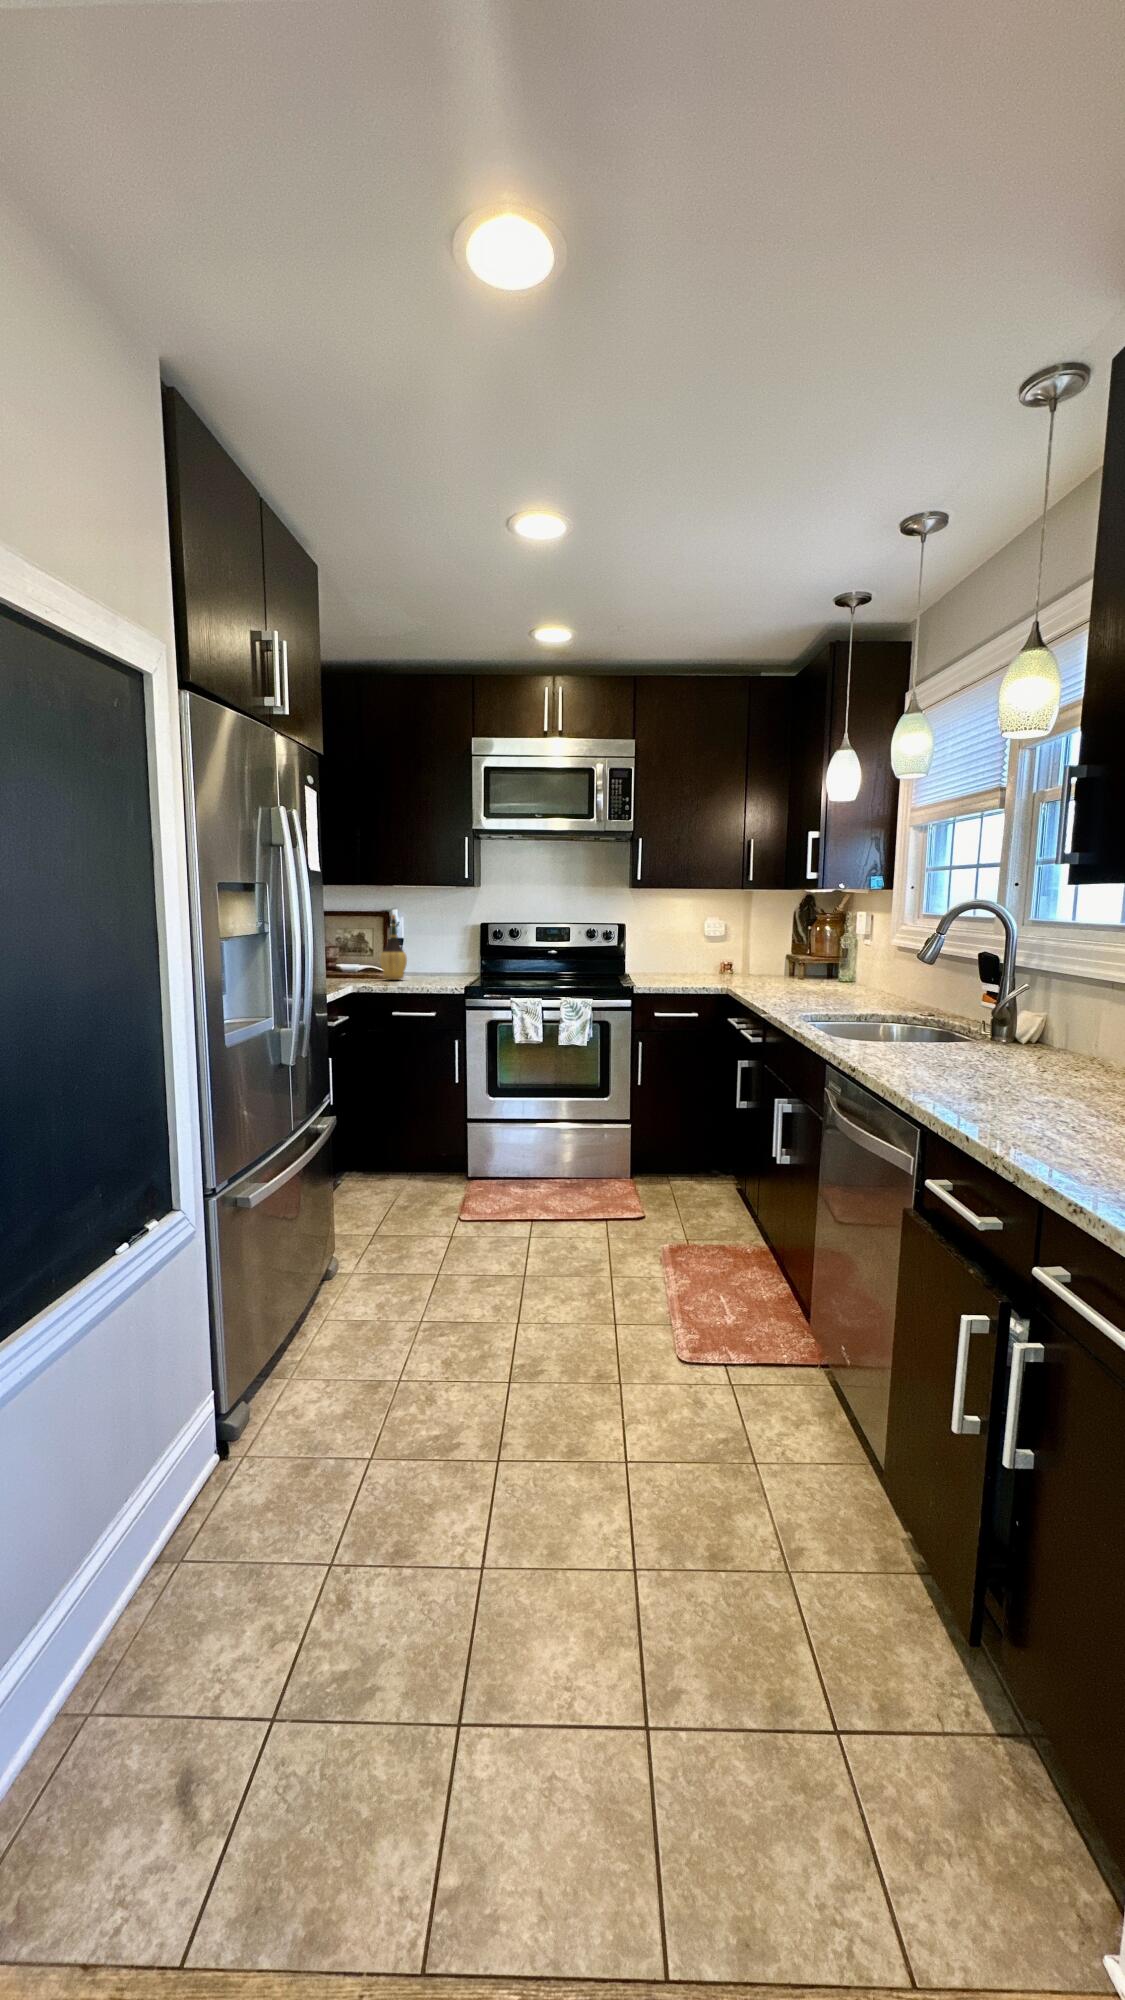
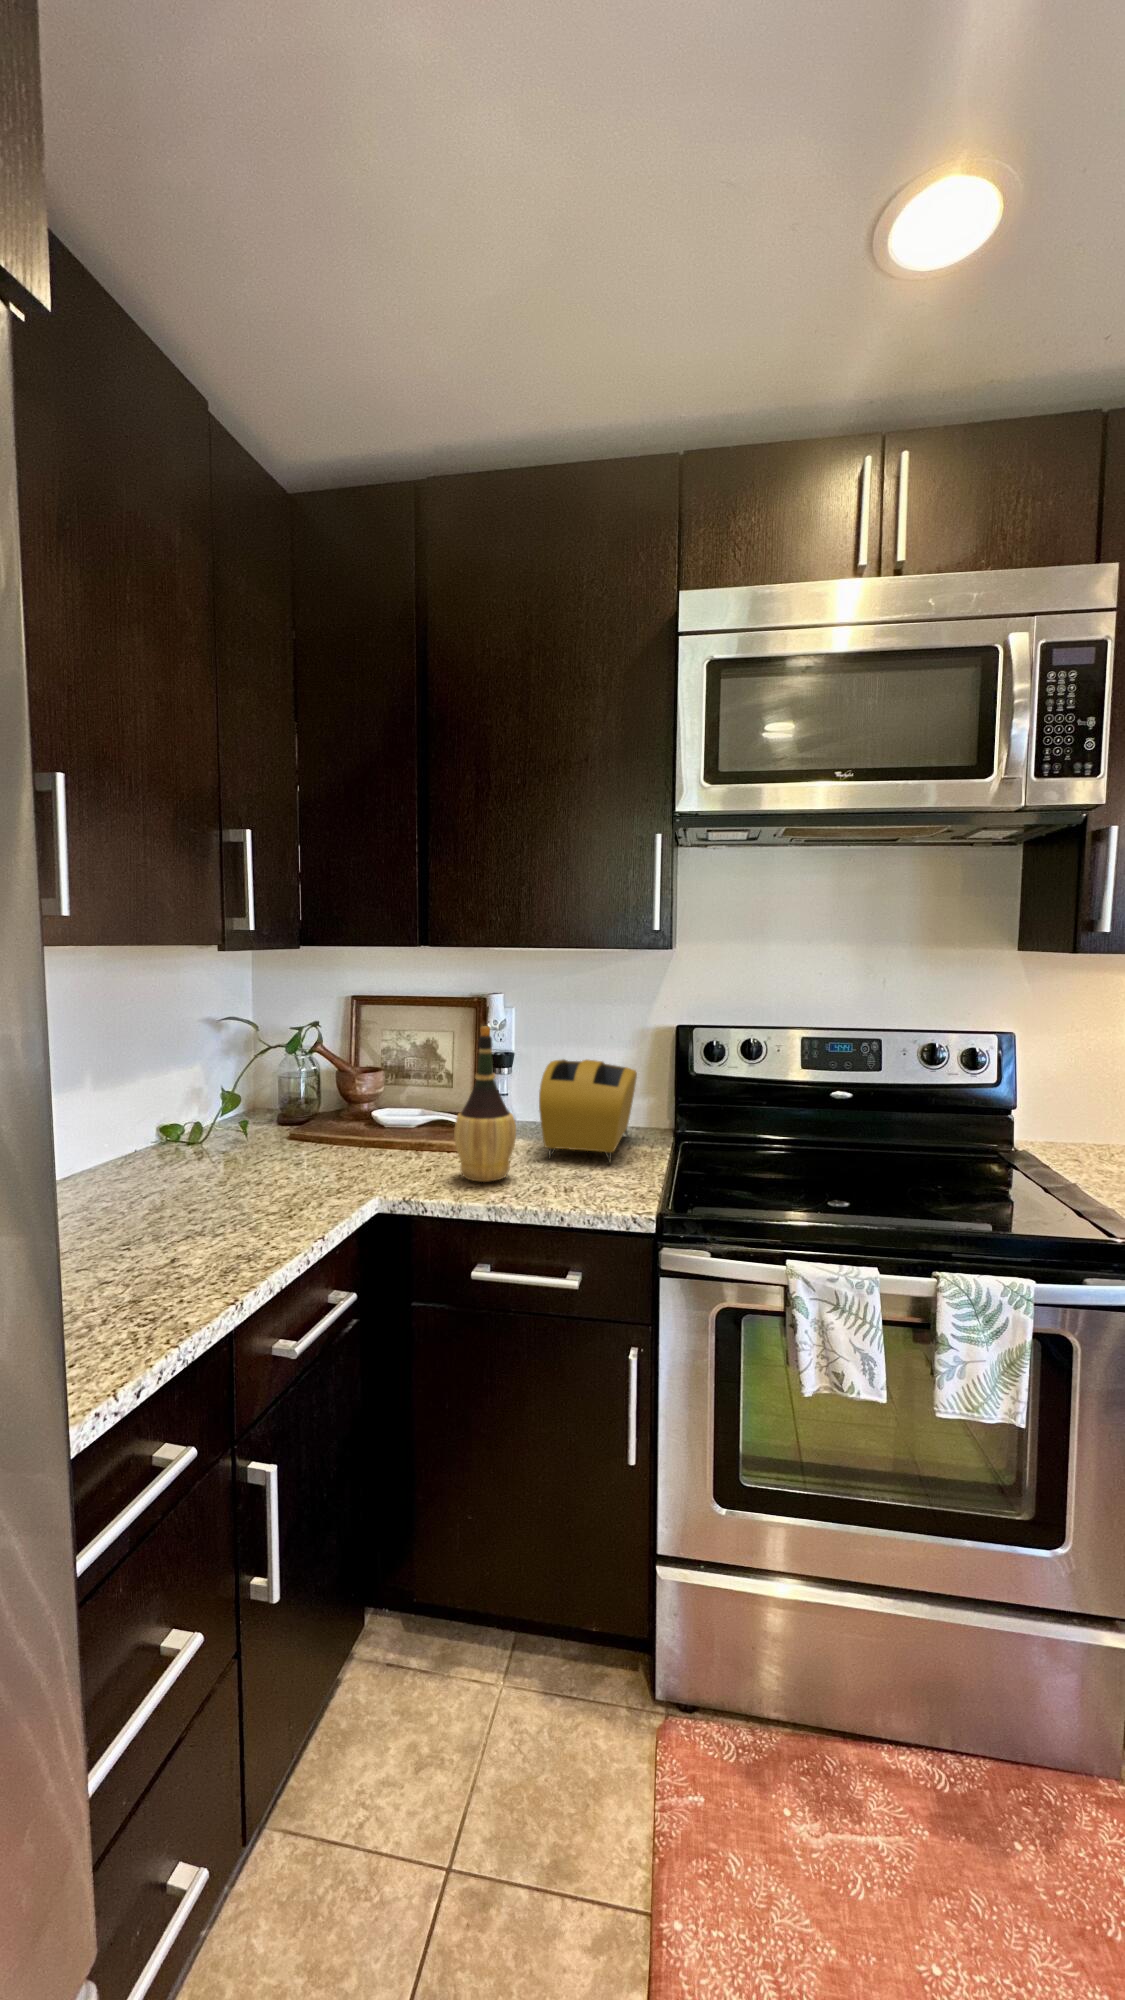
toaster: none [417,937,462,979] -> present [539,1060,637,1163]

